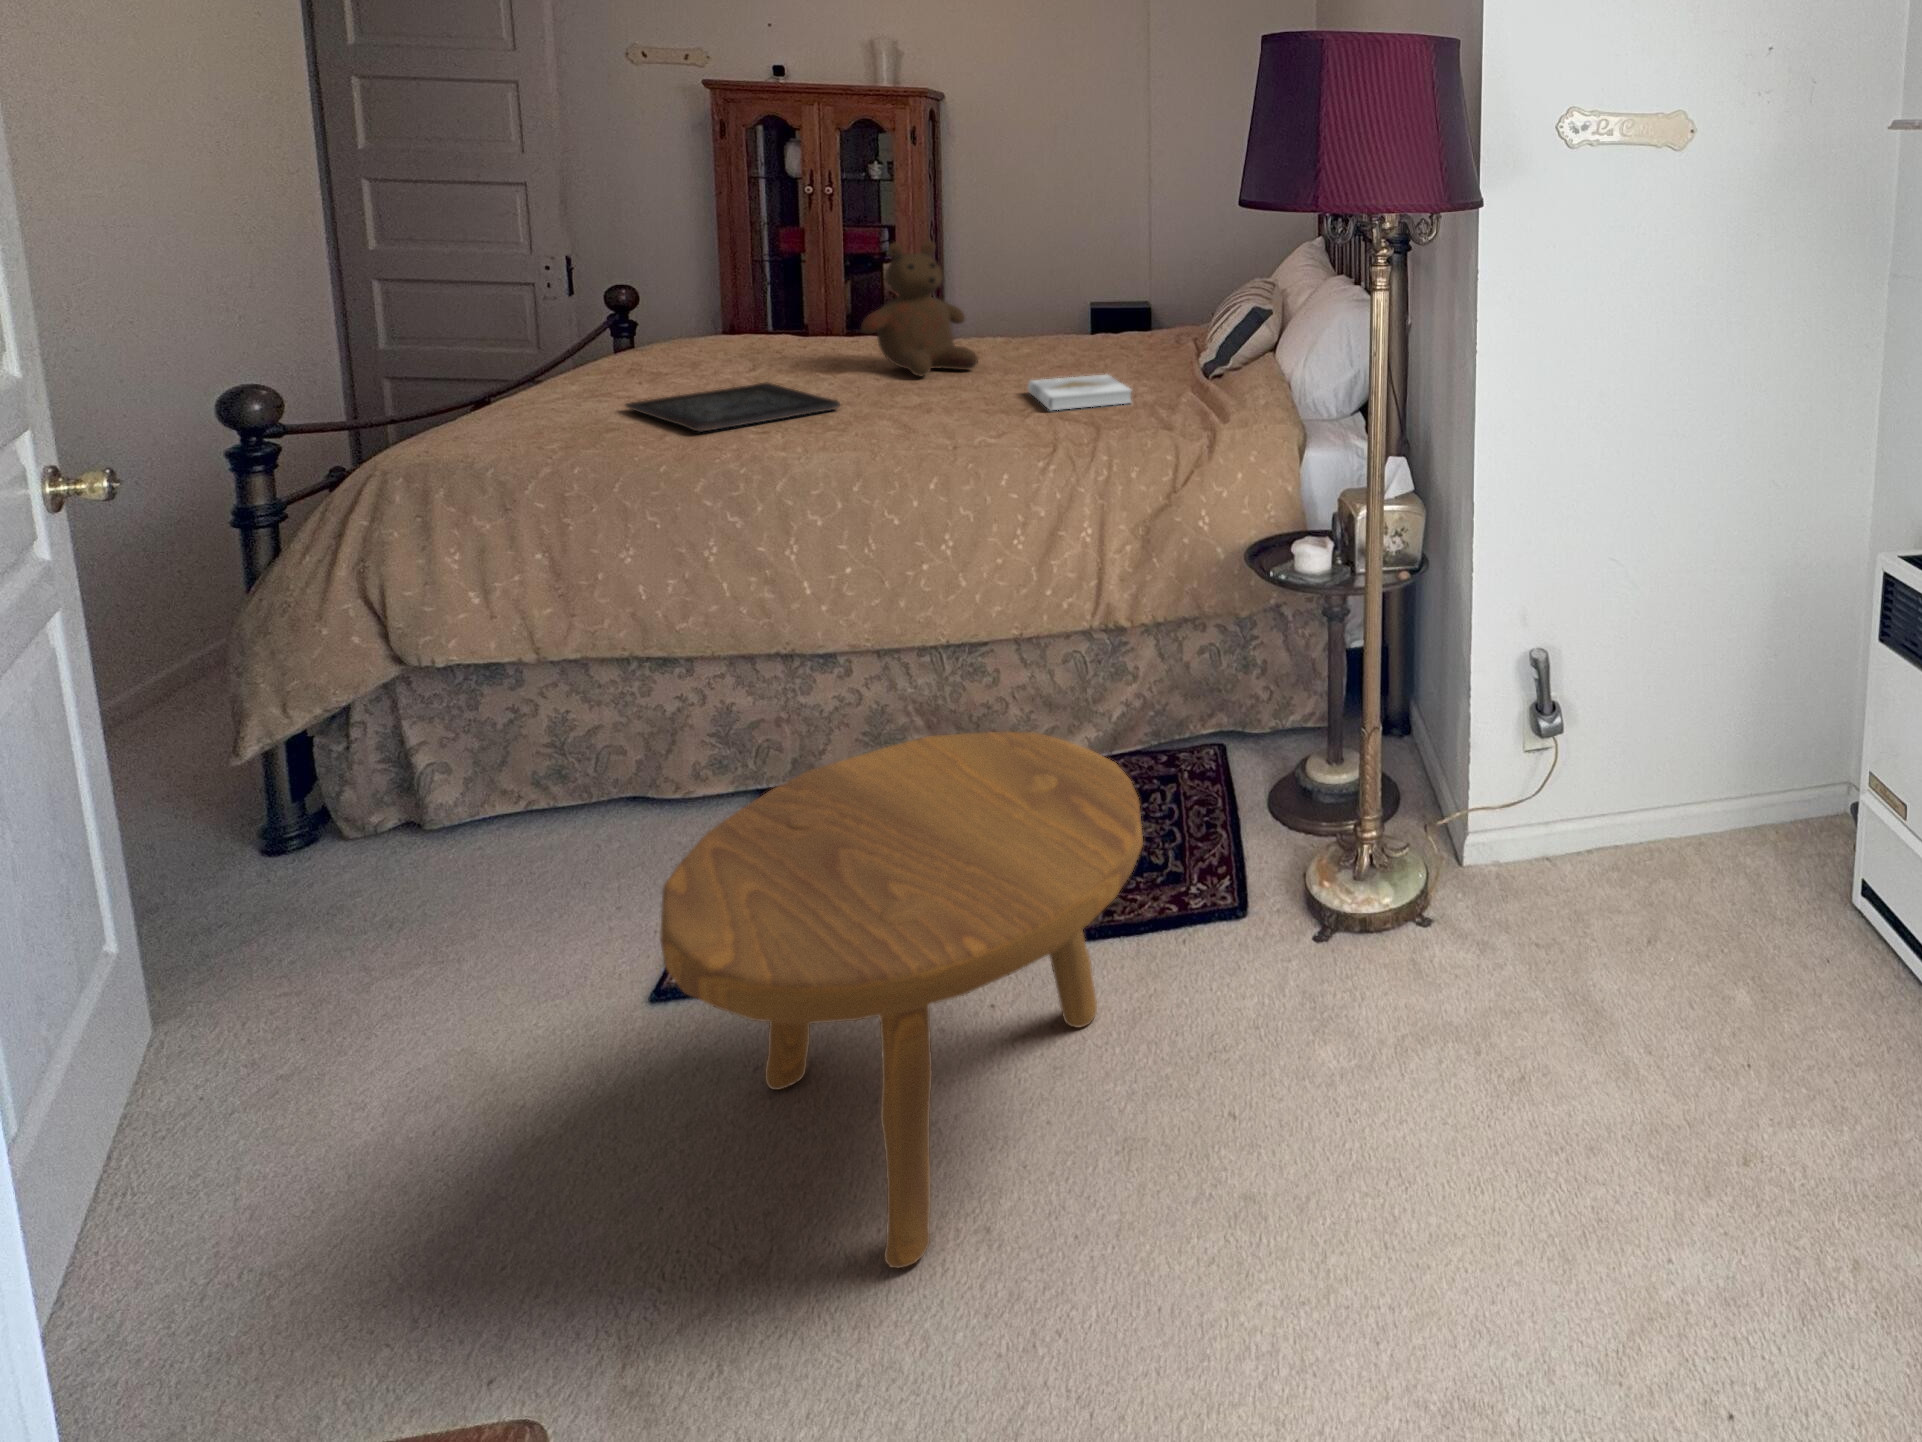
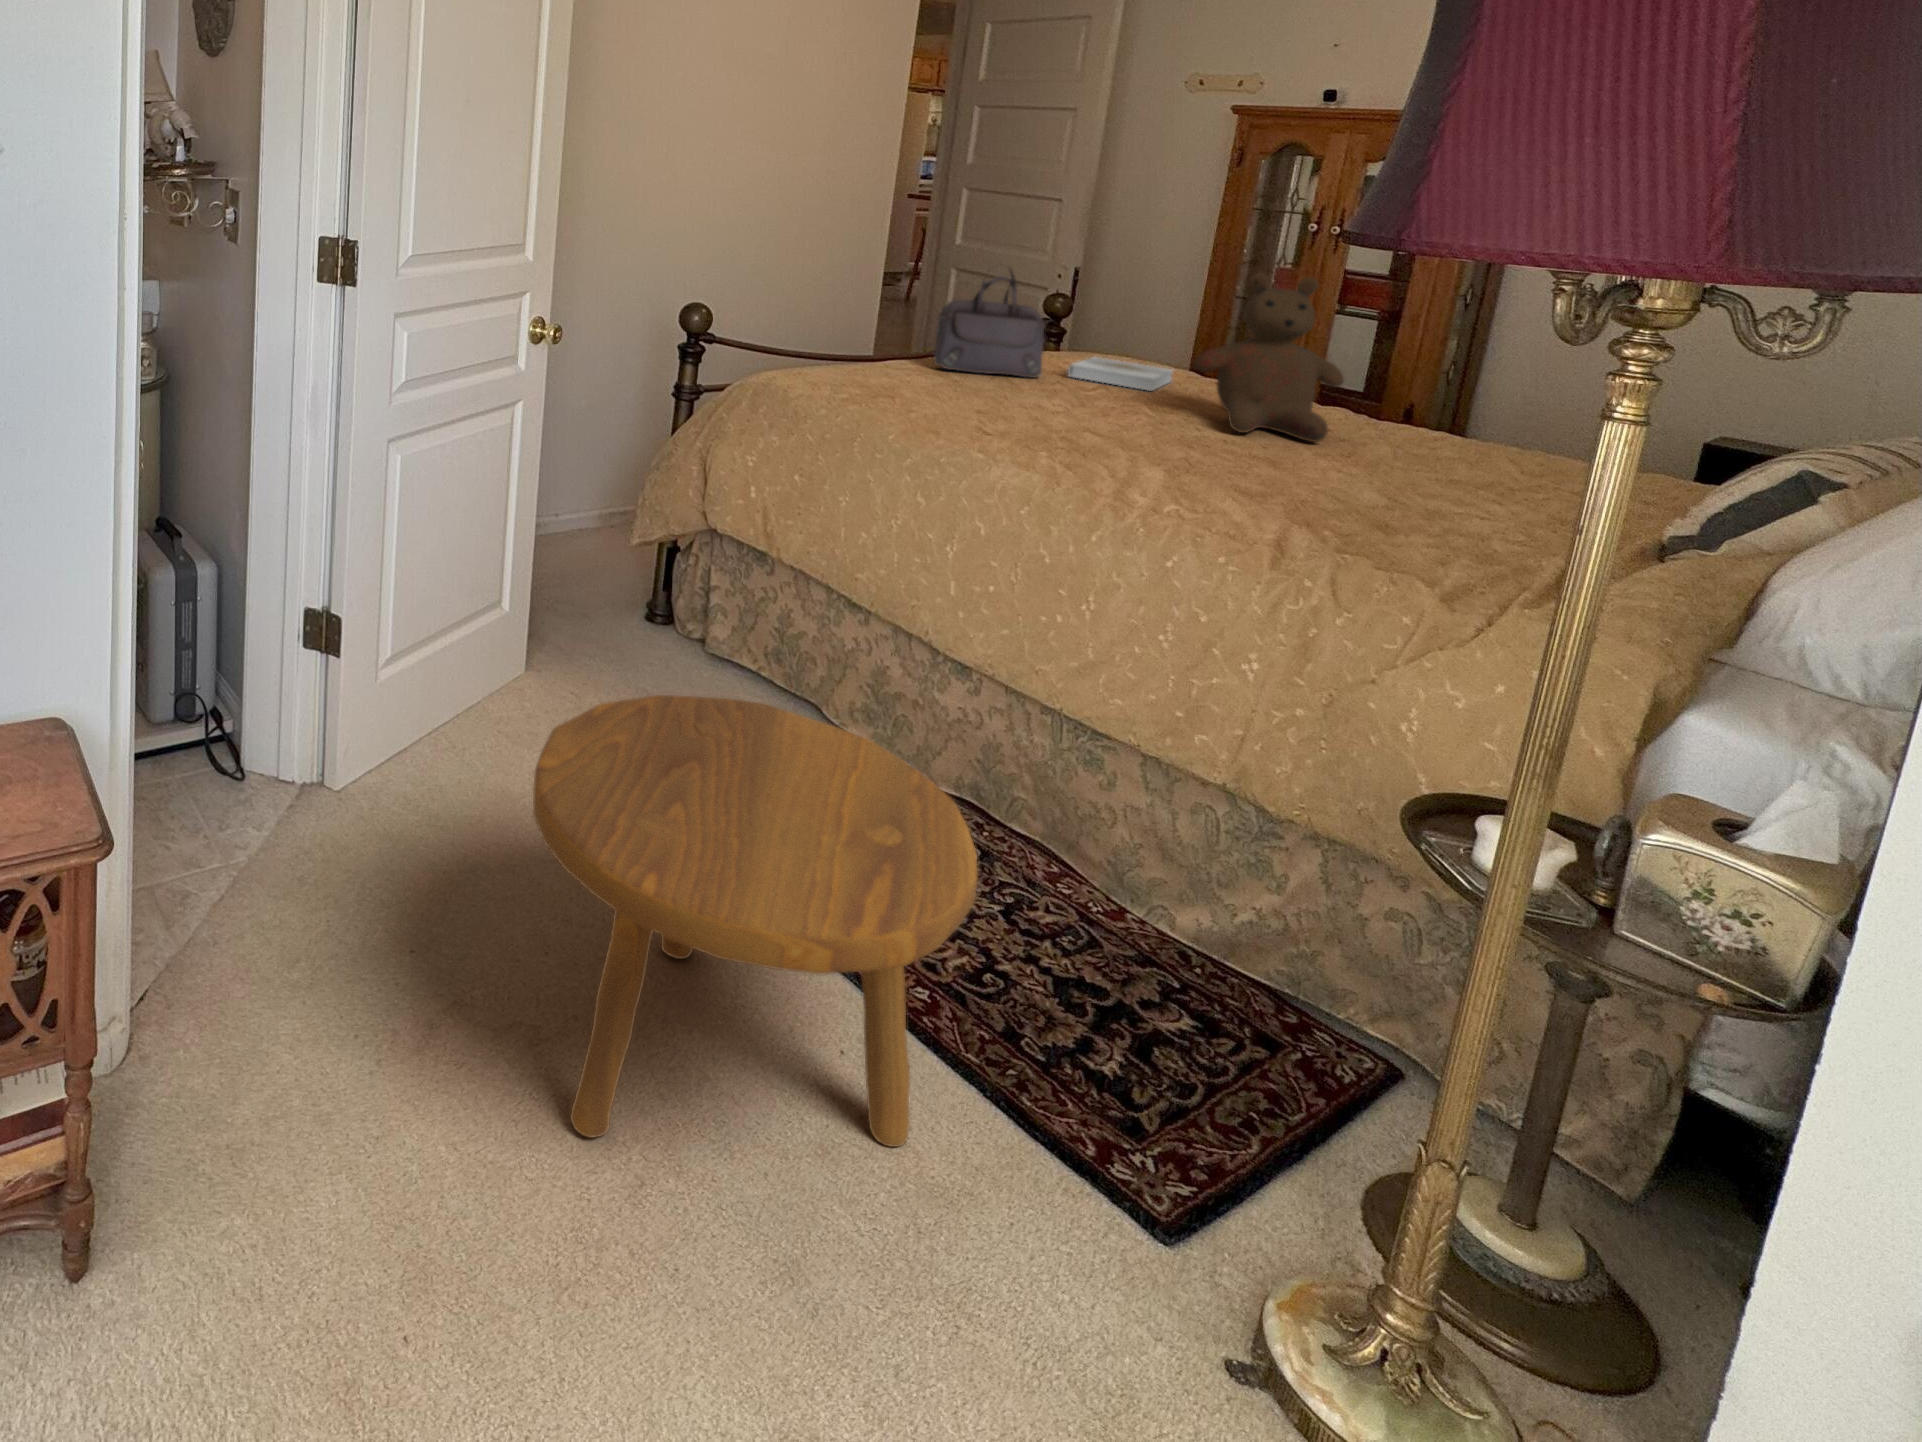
handbag: none [567,267,696,391] -> present [934,263,1045,378]
book: present [1028,375,1131,410] -> present [1068,357,1173,391]
tray: present [626,383,840,432] -> none [938,380,1098,432]

